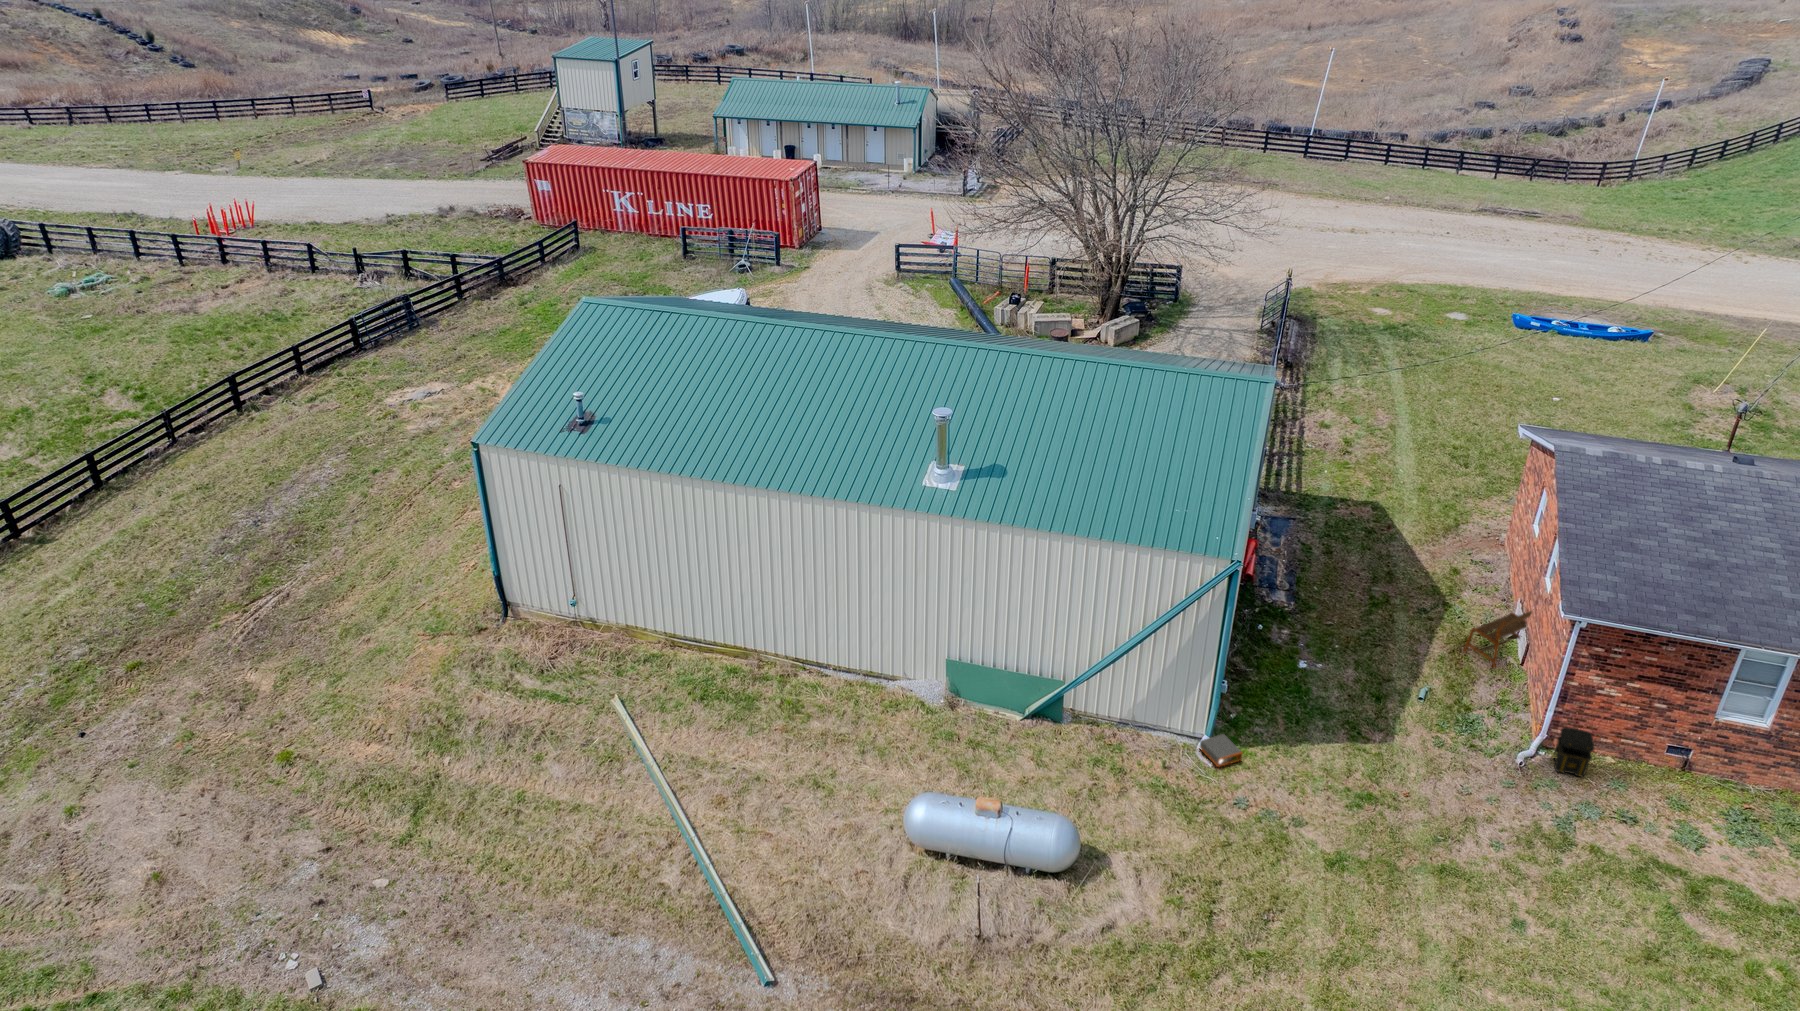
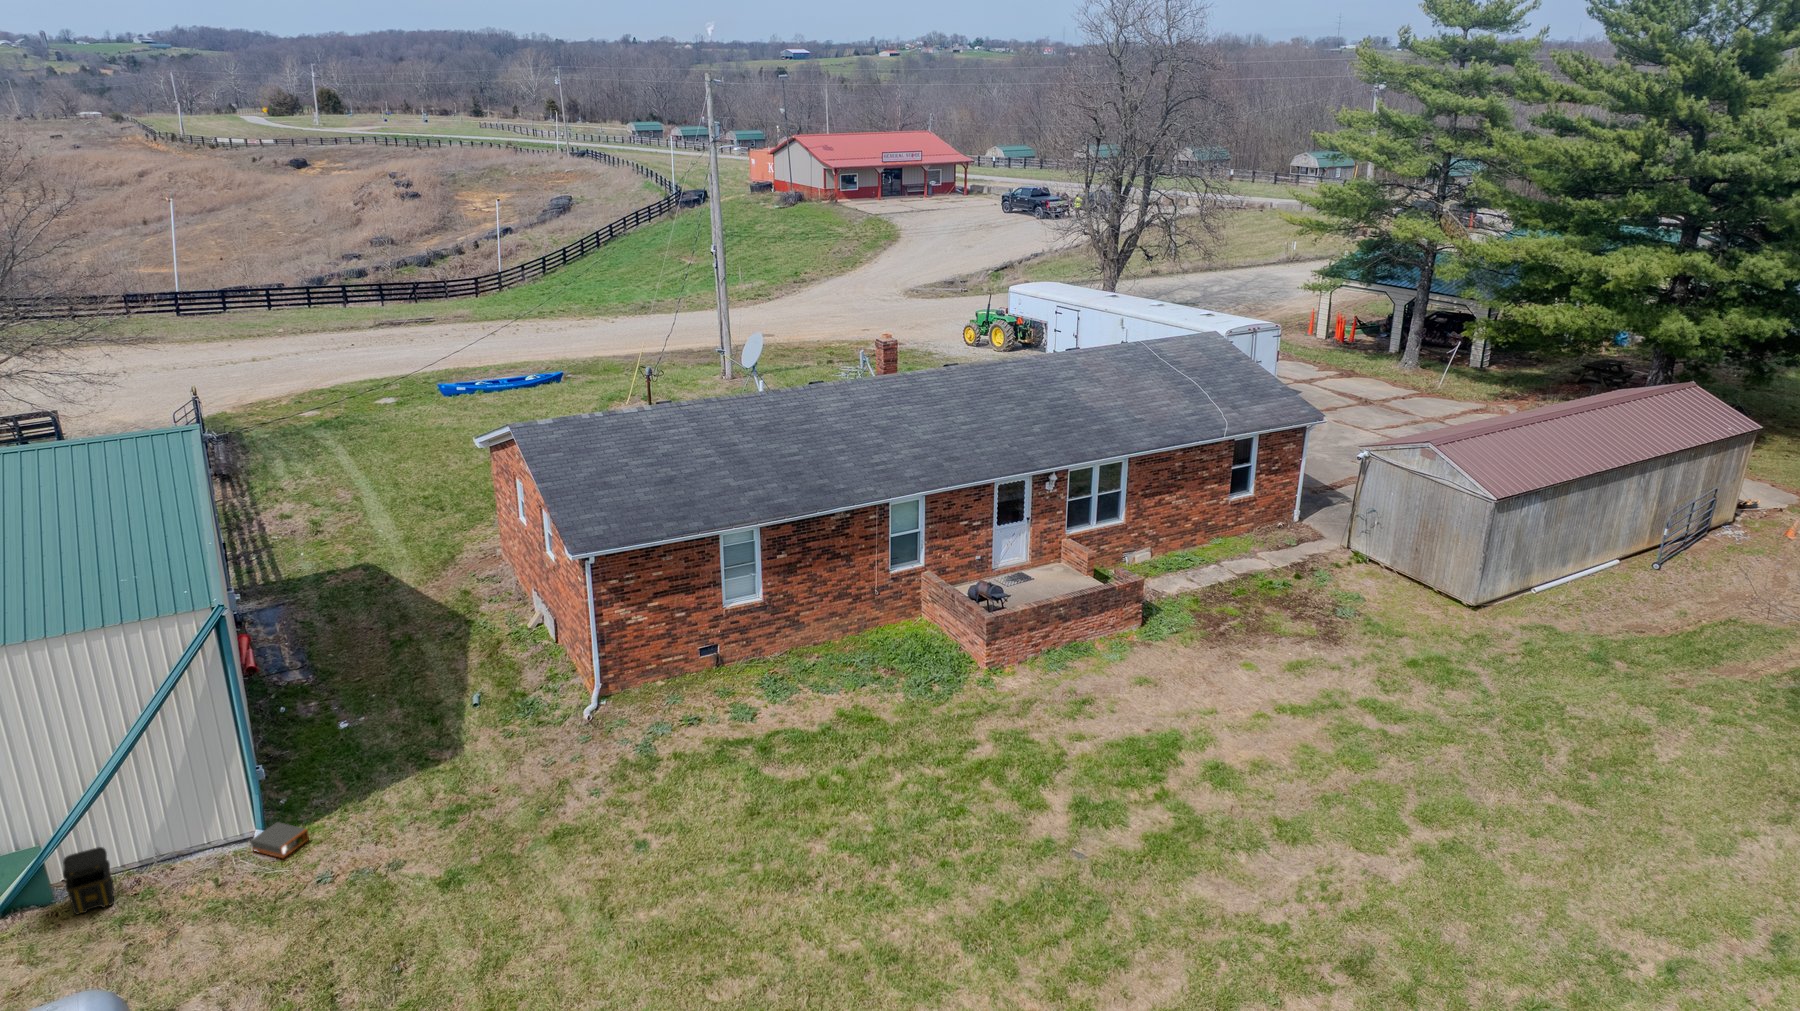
bench: present [1463,611,1532,668] -> none [502,585,562,657]
toolbox: present [1554,727,1594,777] -> present [63,847,114,914]

